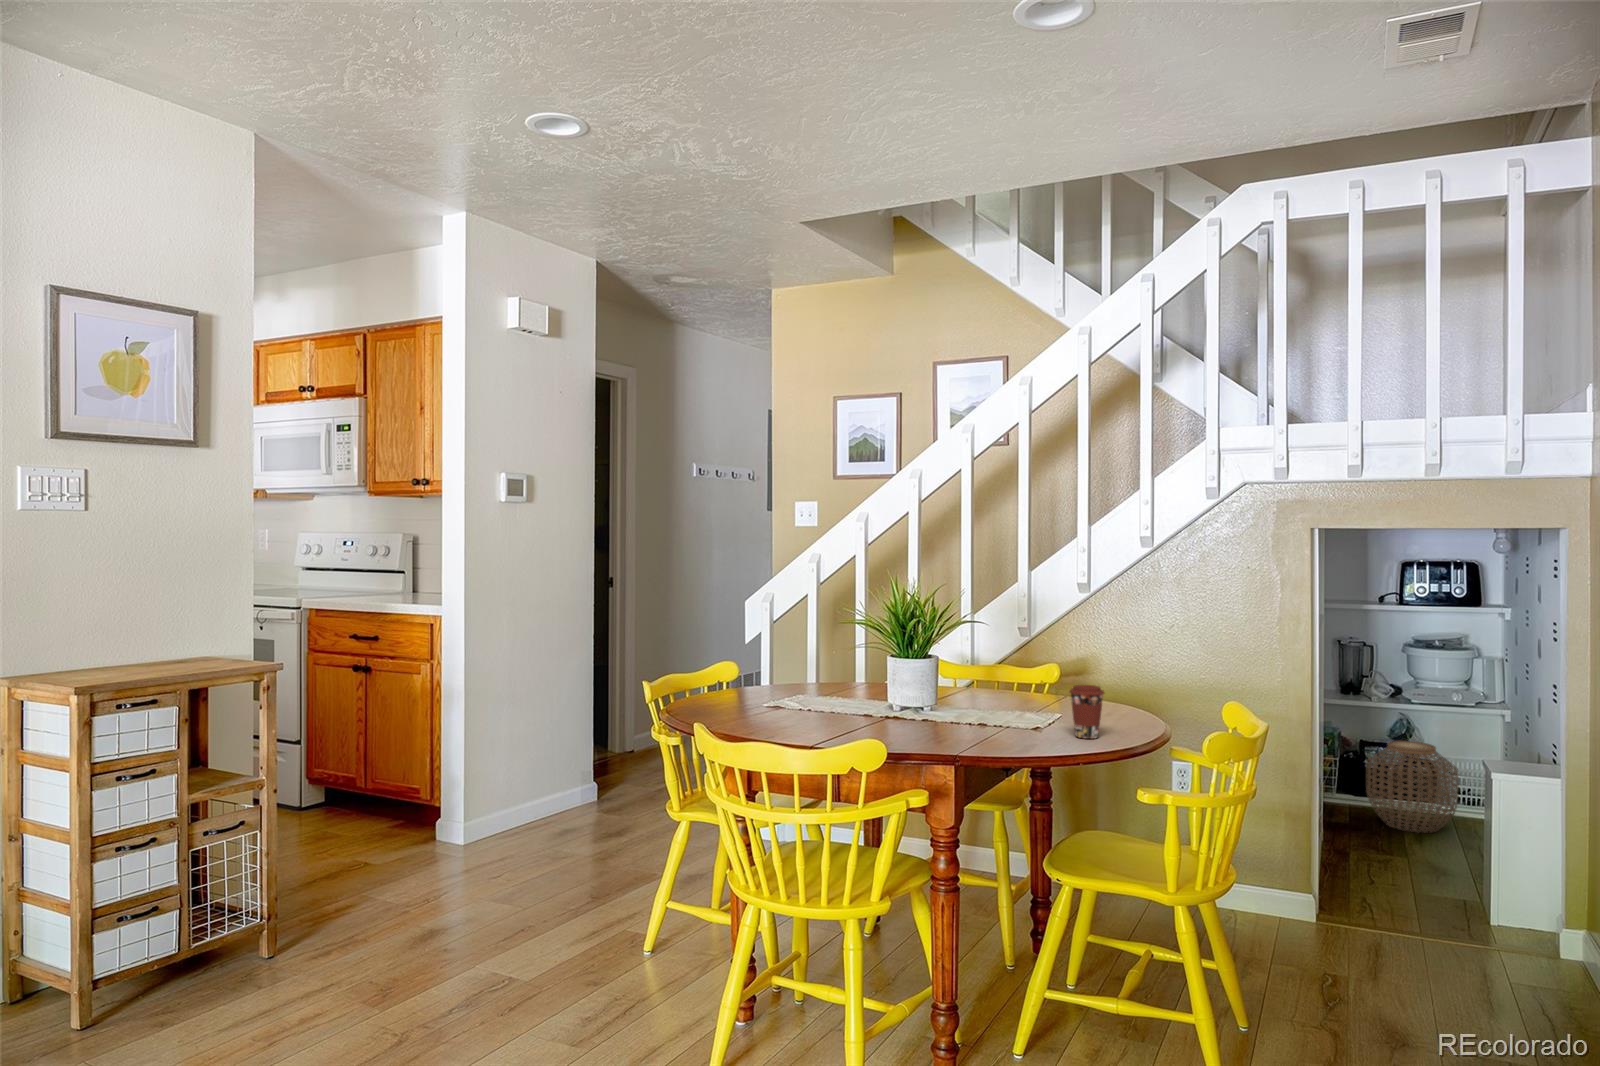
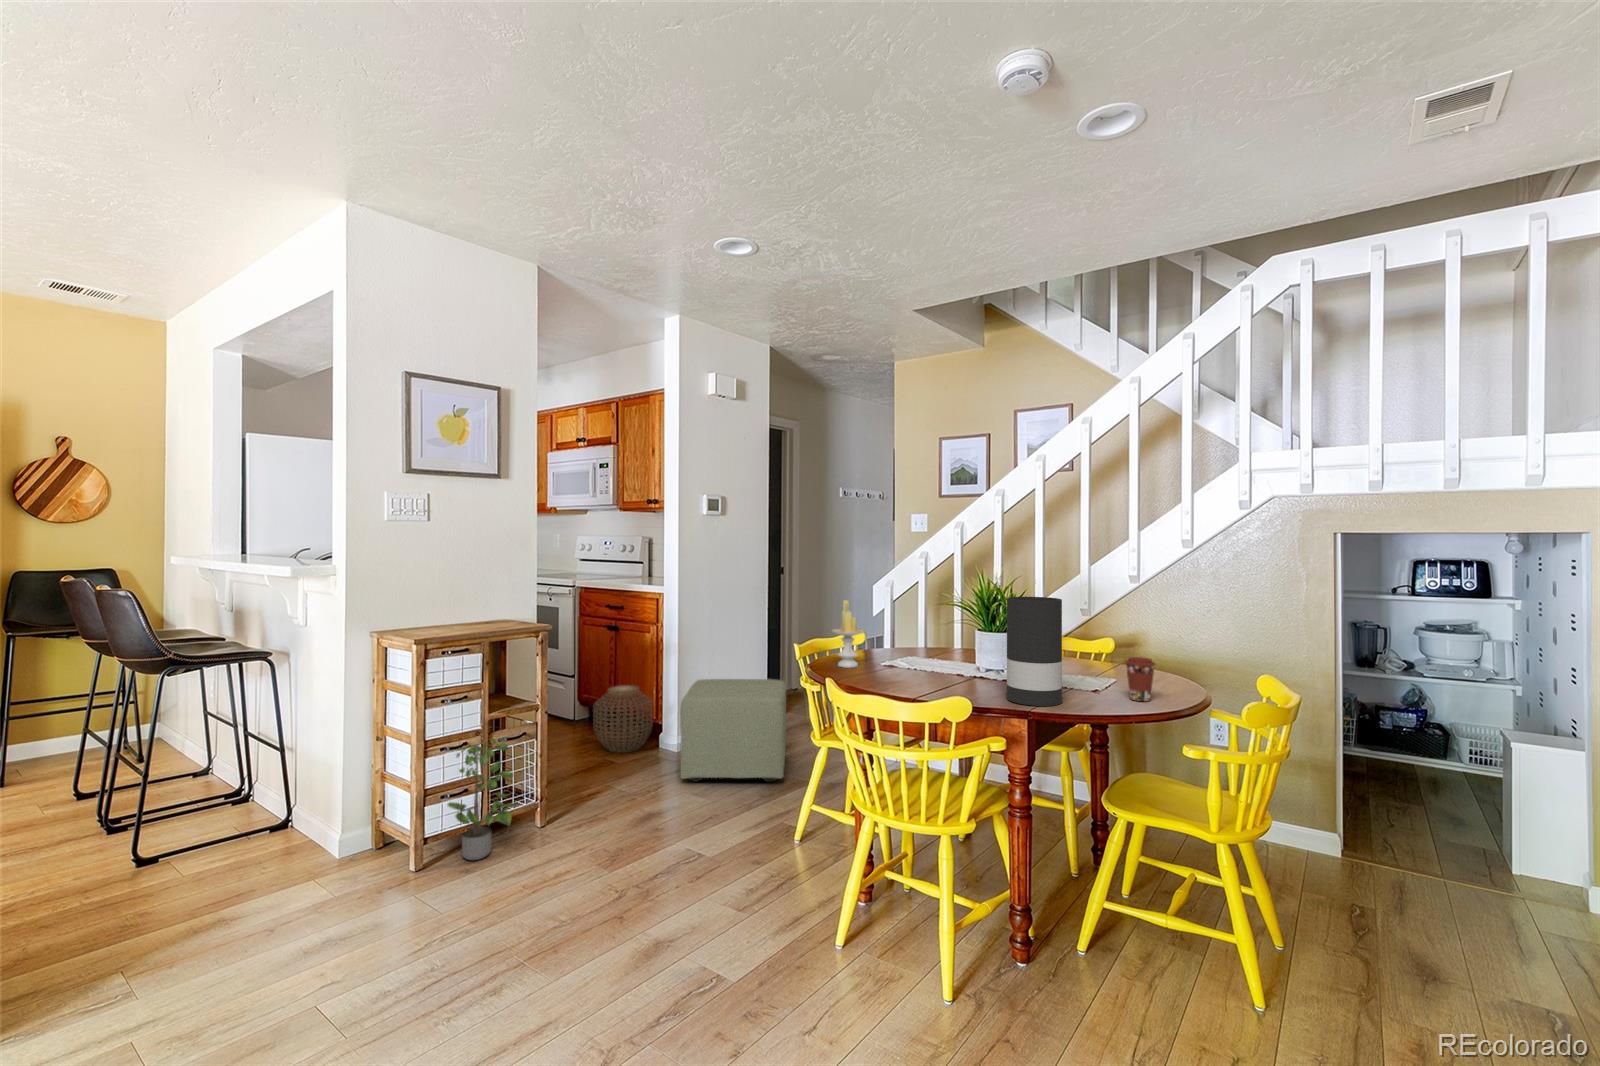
vase: none [929,612,996,748] -> present [1007,597,1062,706]
candle: none [698,620,742,711] -> present [832,600,864,668]
ottoman: none [472,735,623,883] -> present [680,679,786,782]
woven basket: present [1366,741,1458,833] -> present [593,685,653,753]
potted plant: none [129,824,245,1011] -> present [448,738,519,860]

